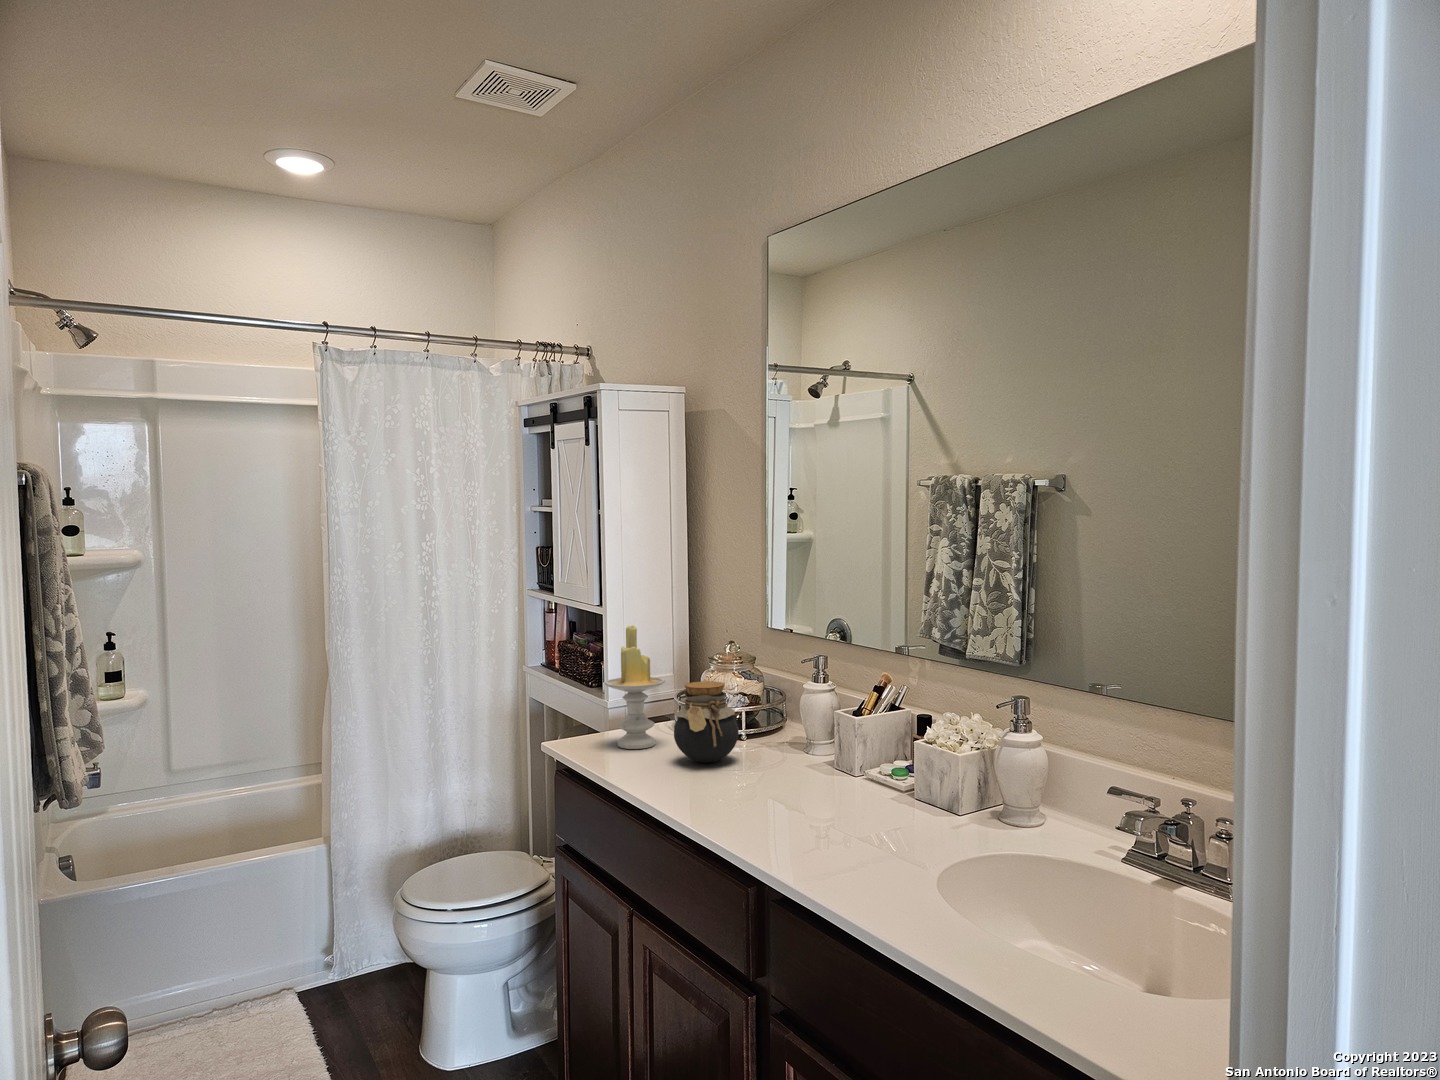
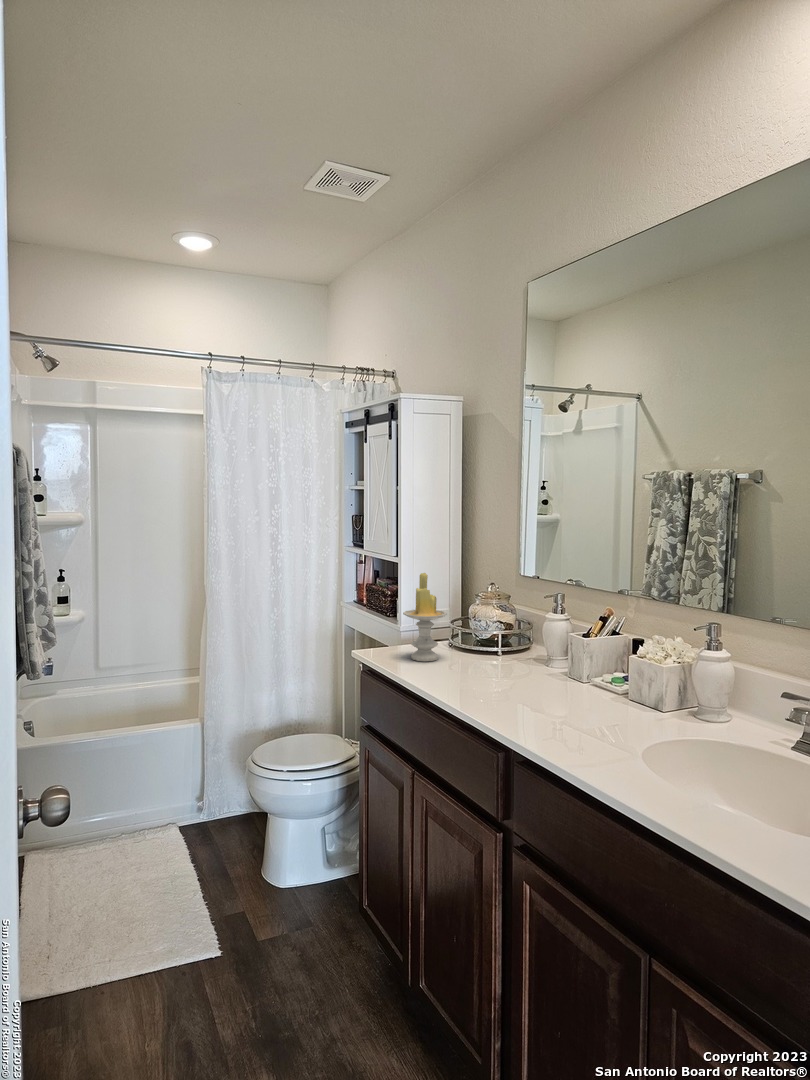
jar: present [674,681,739,763] -> none [454,616,501,675]

